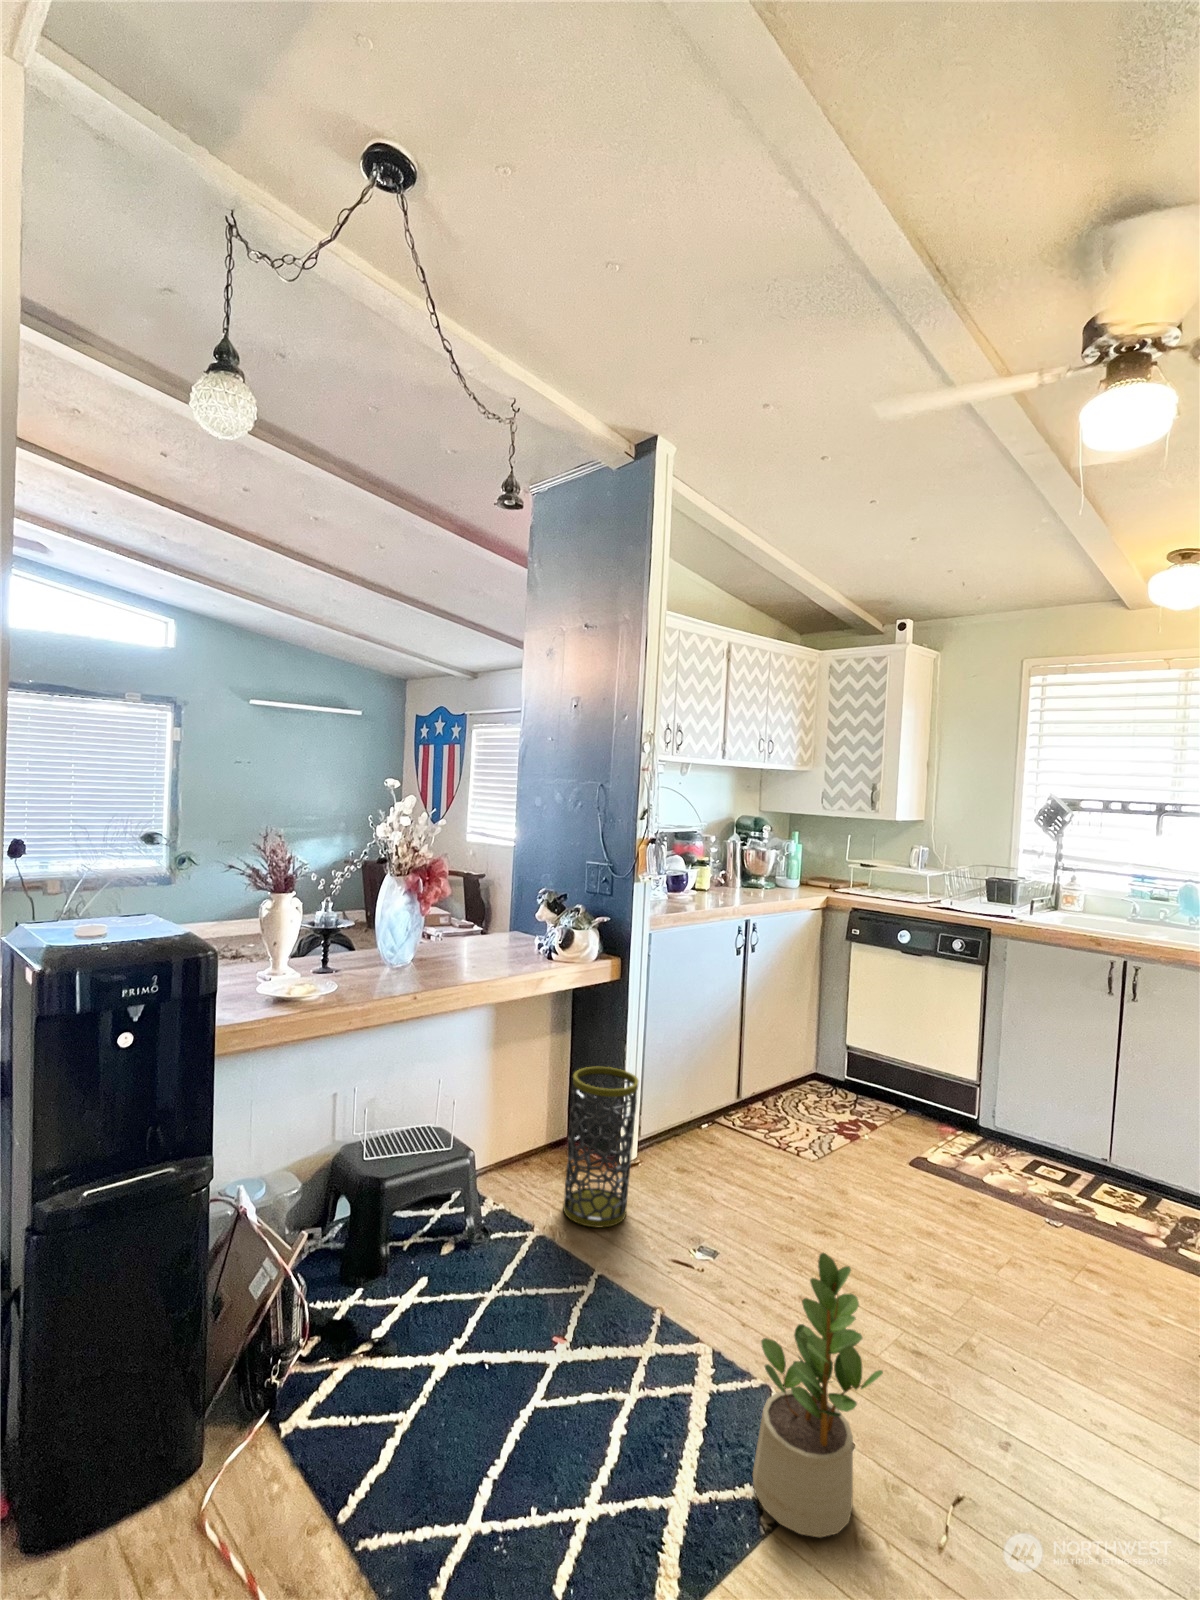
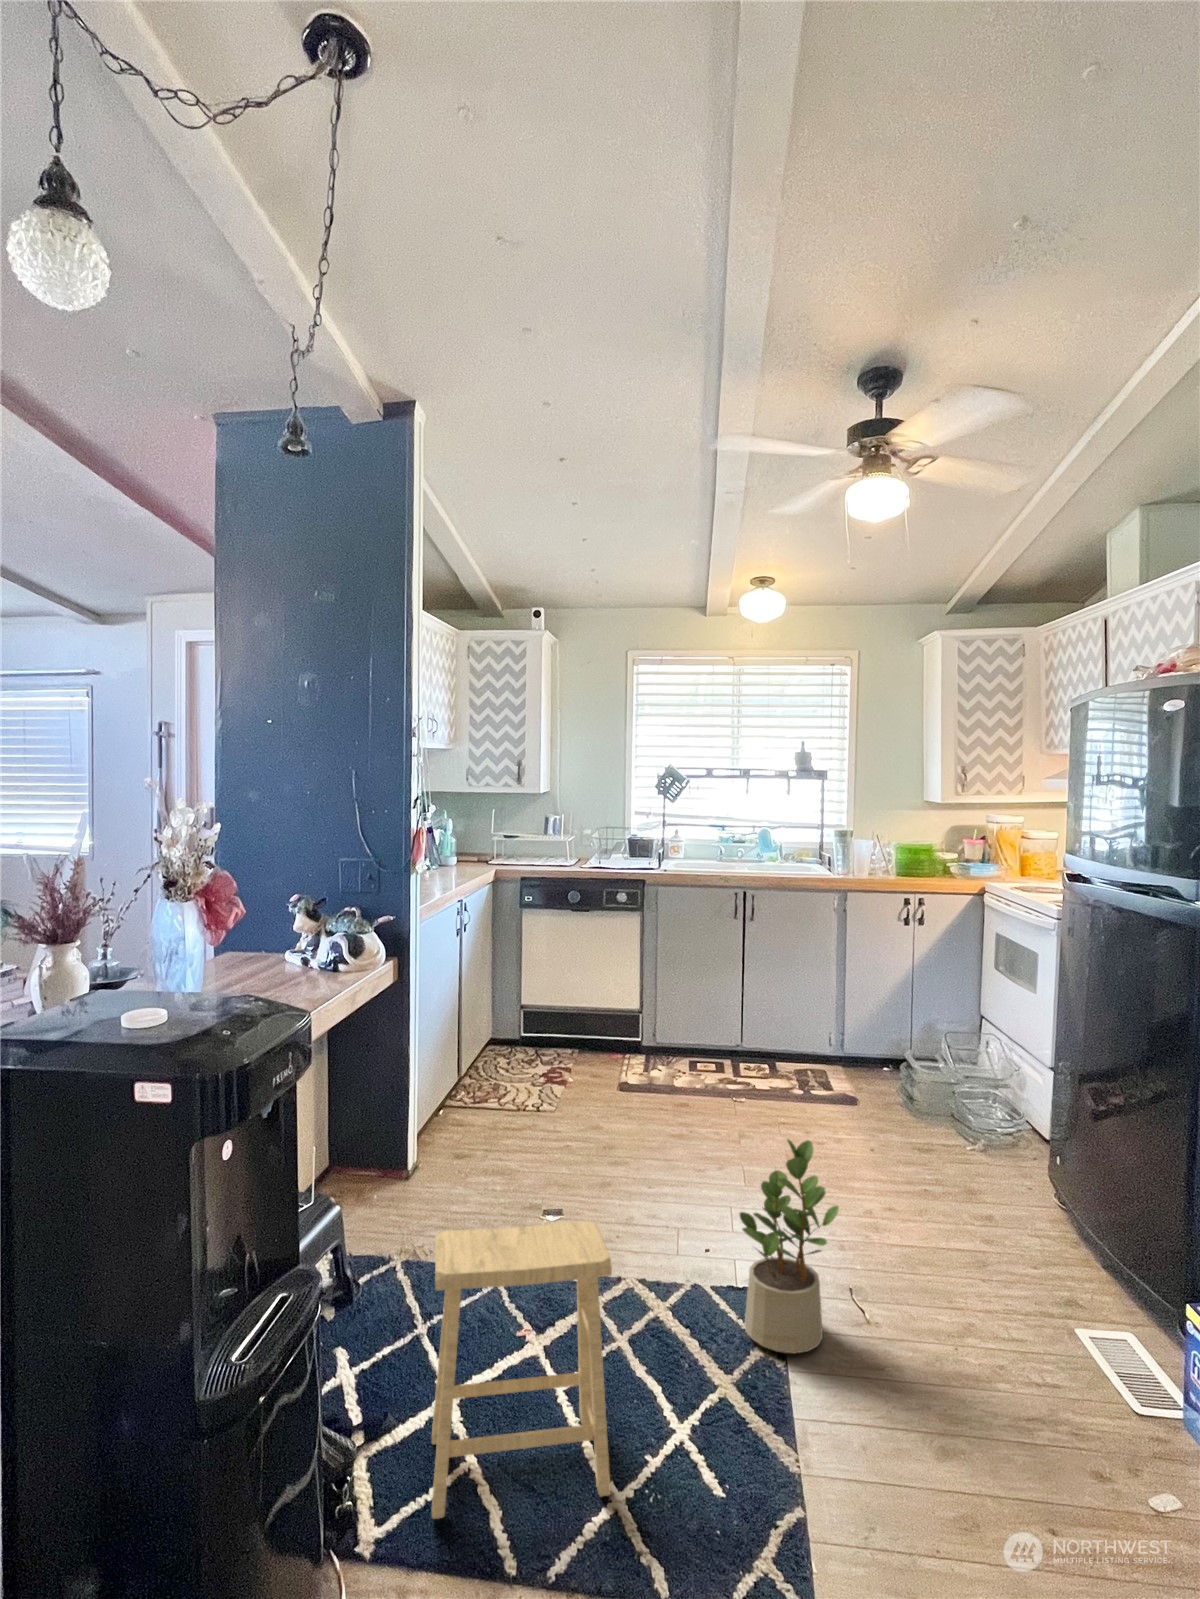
trash can: present [563,1067,639,1227] -> none [395,1076,469,1247]
footstool: none [344,1190,546,1518] -> present [432,1221,612,1519]

